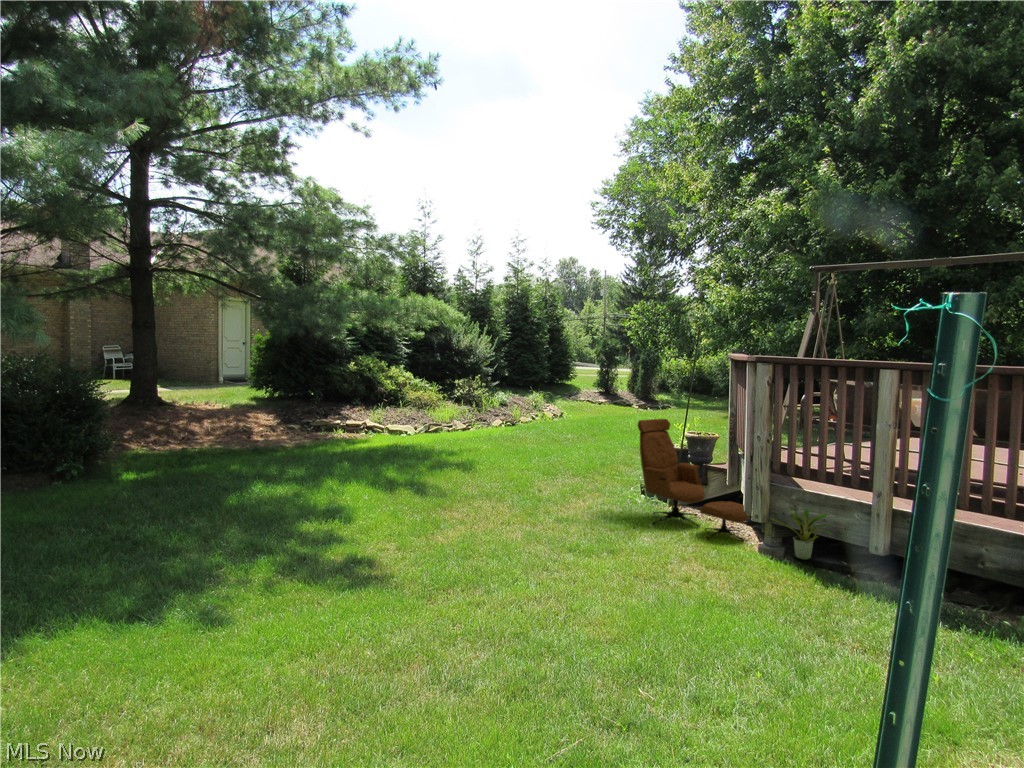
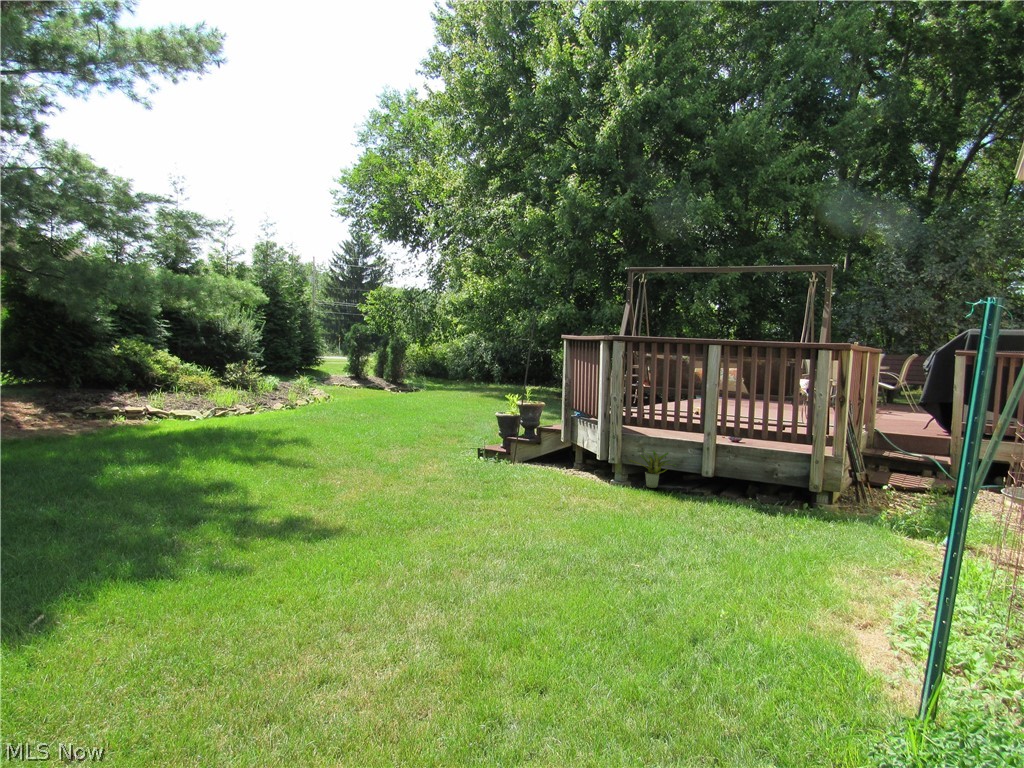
lounge chair: present [638,419,748,541] -> none [506,389,604,482]

